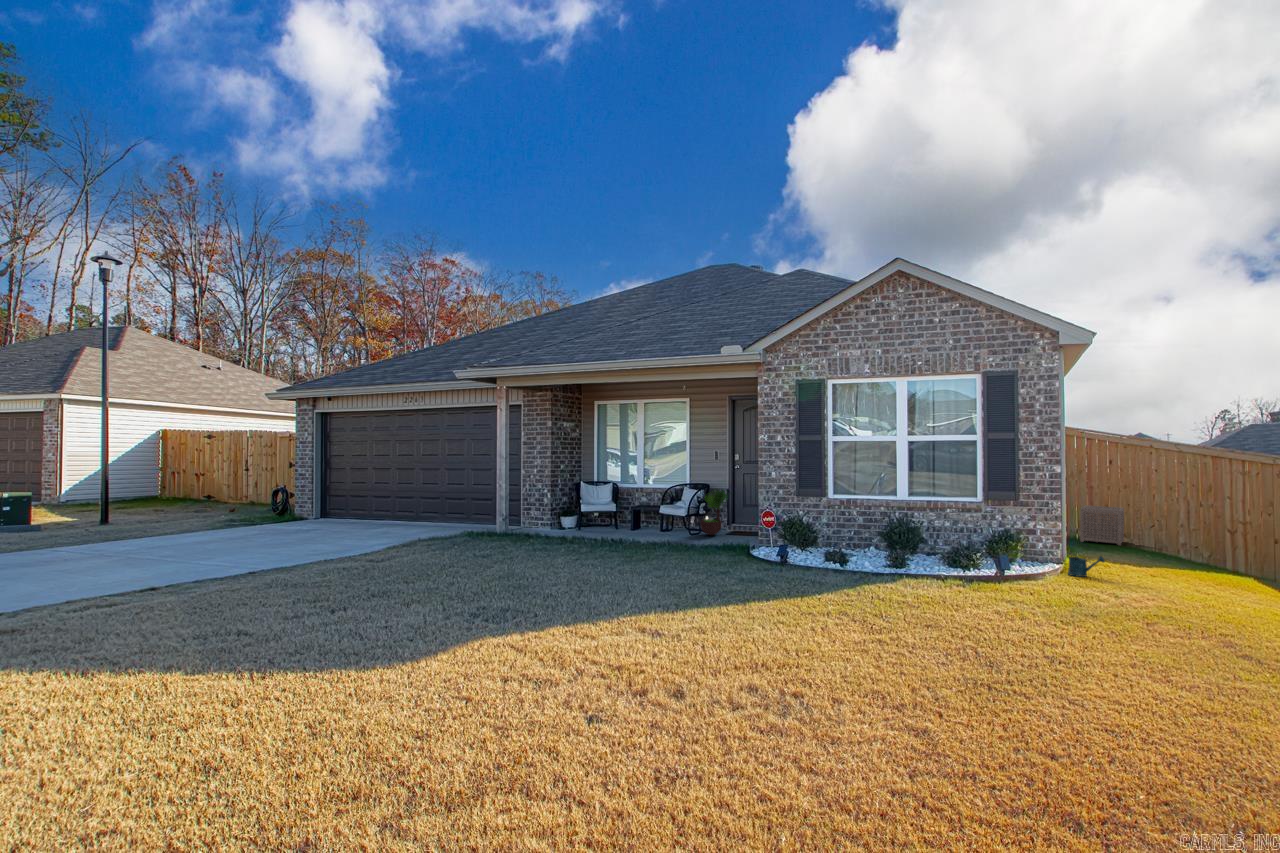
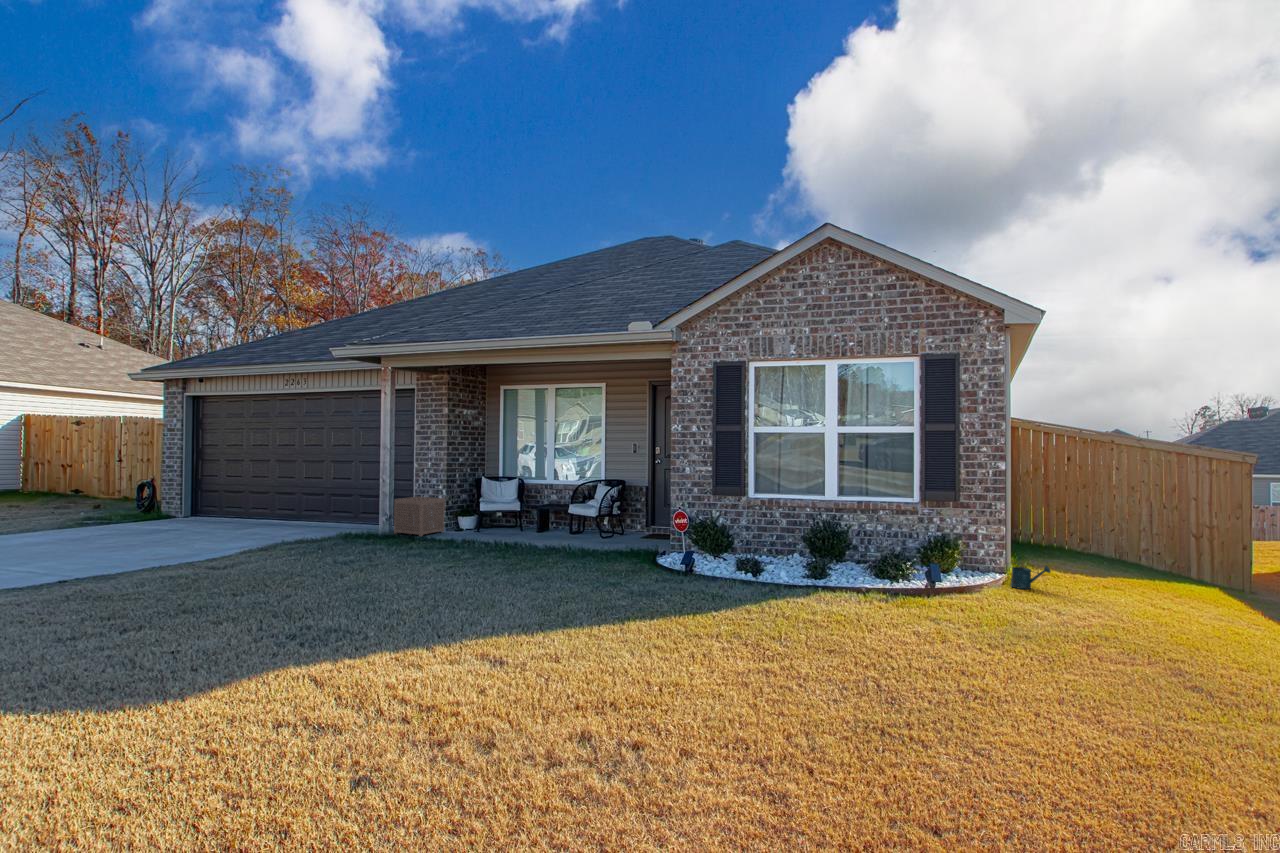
potted tree: present [701,491,727,535] -> none [614,483,647,539]
side table: present [1080,505,1124,545] -> present [394,496,445,536]

